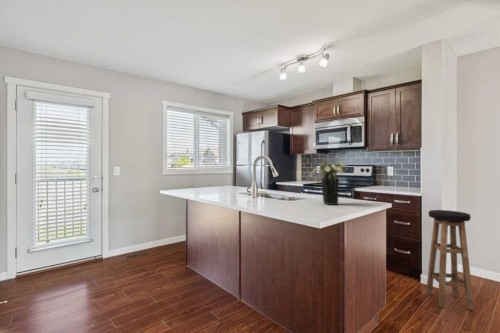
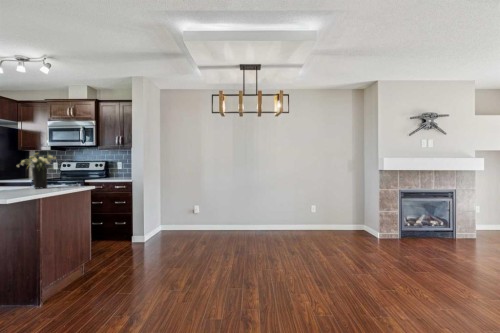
bar stool: present [426,210,474,311] -> none [131,189,156,252]

